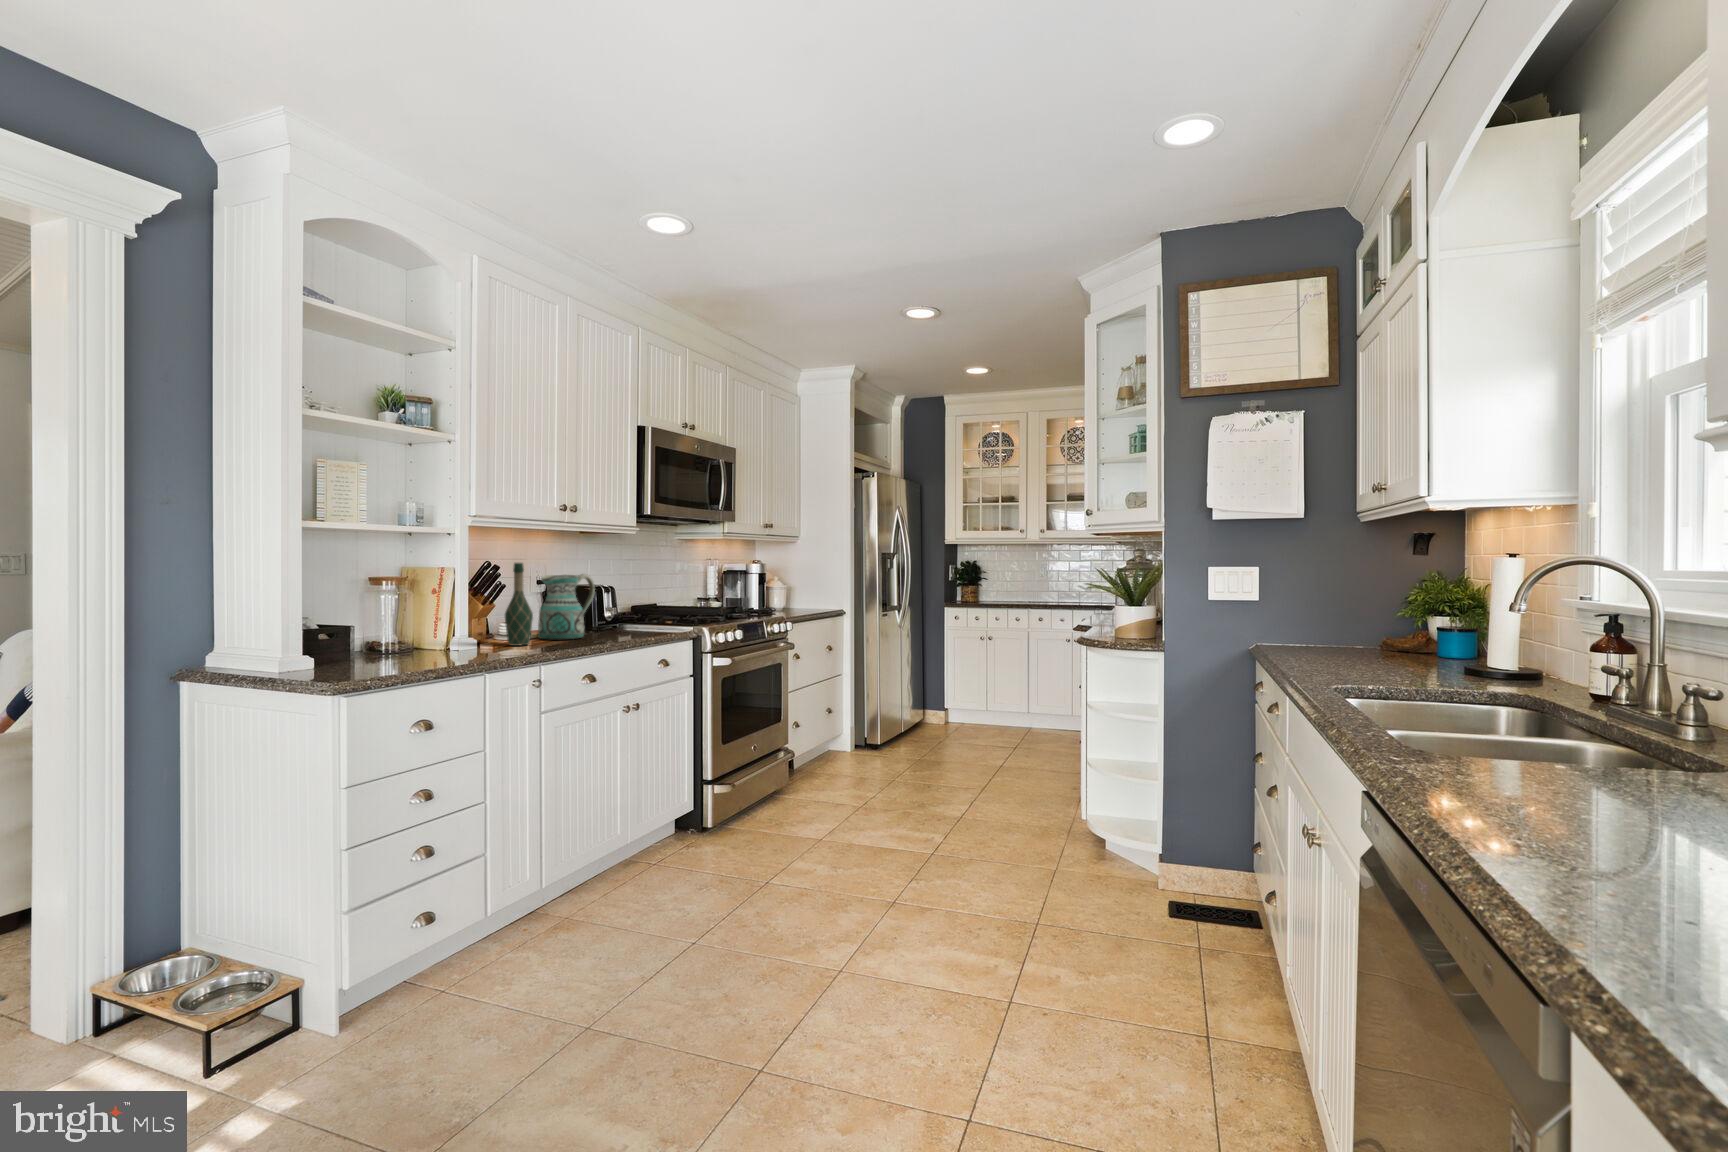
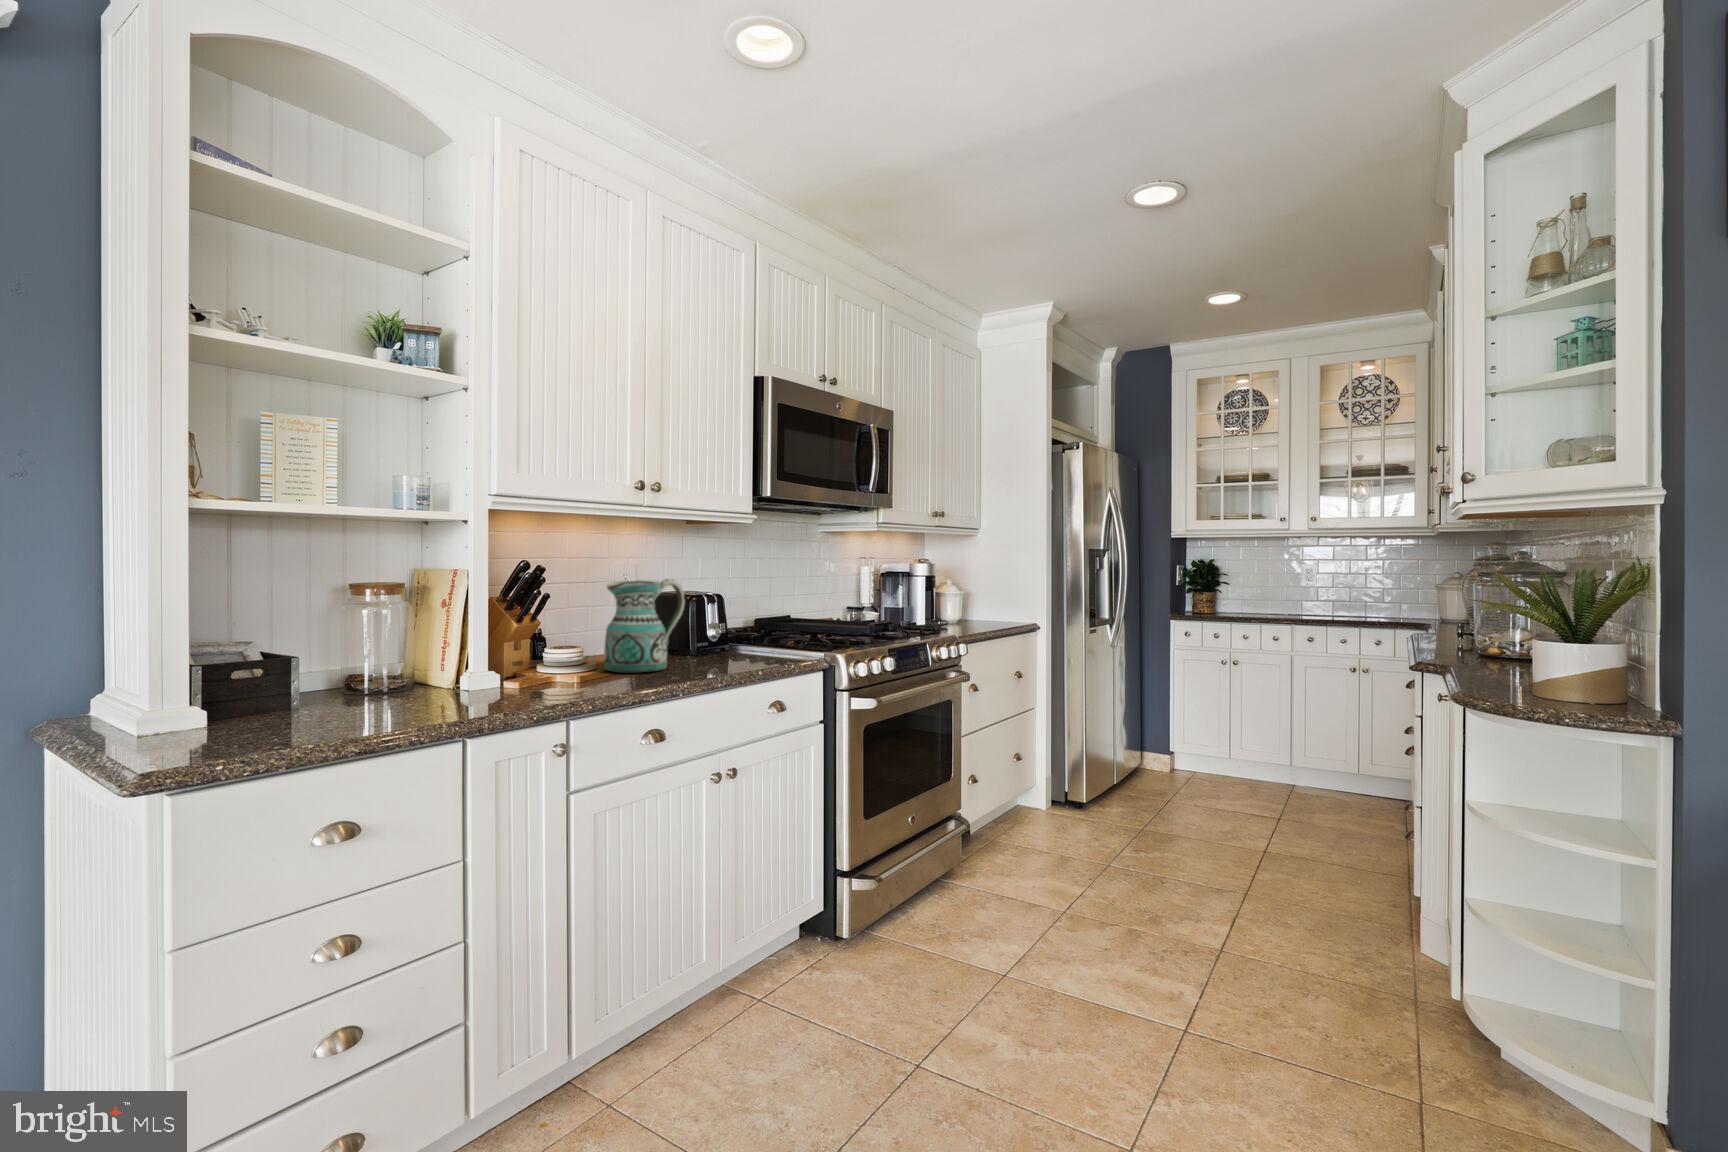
wine bottle: present [505,563,533,646] -> none [546,564,586,683]

